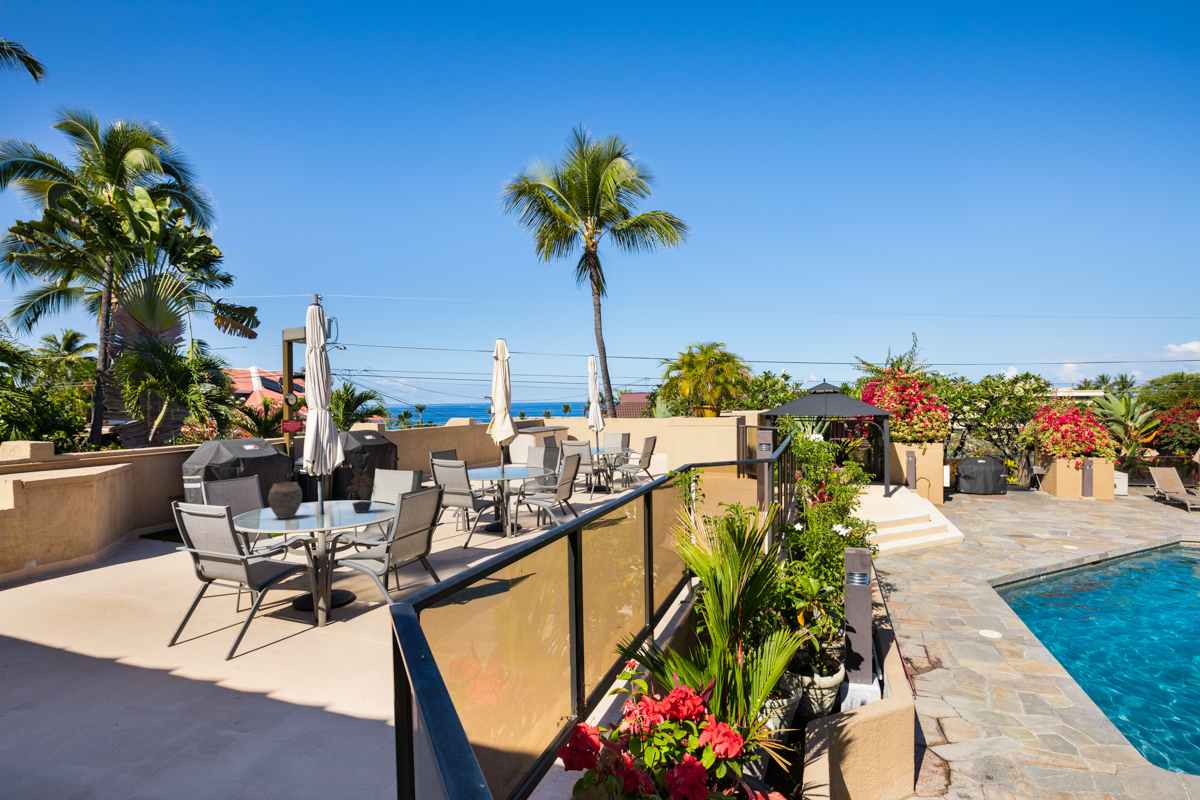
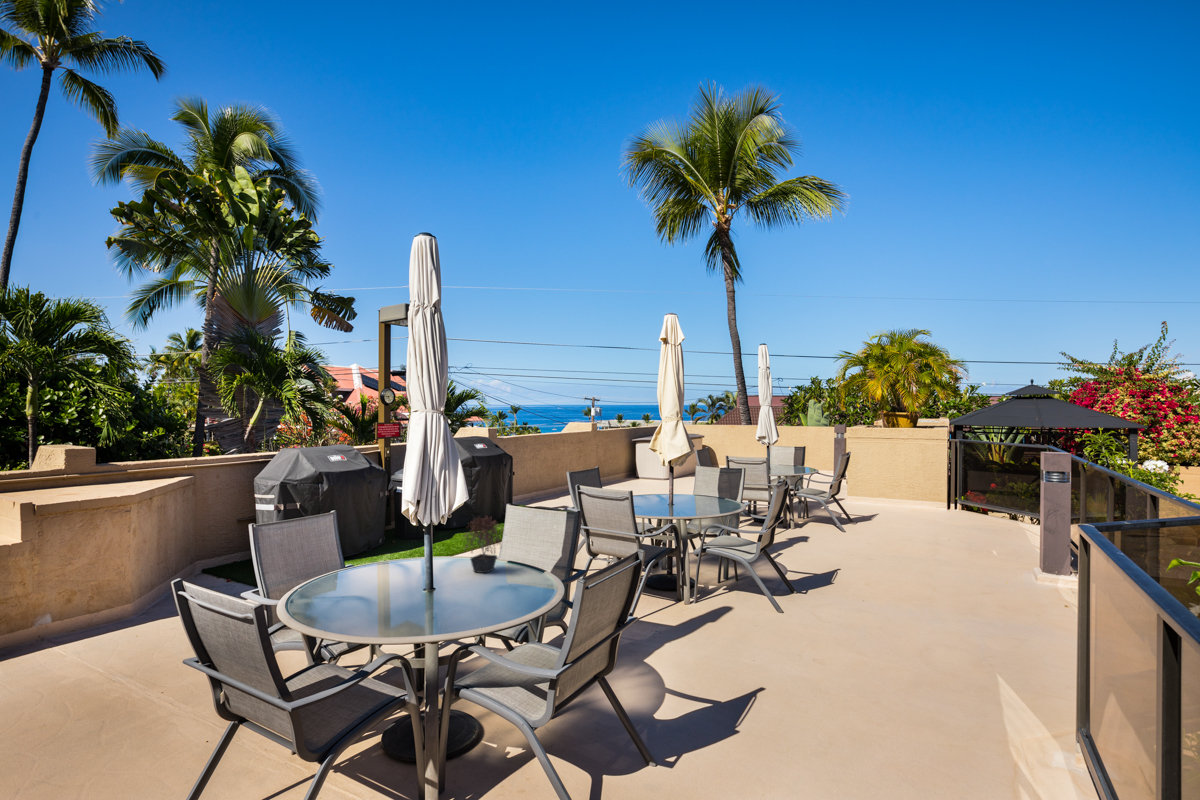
vase: present [268,482,302,519] -> none [356,524,402,579]

